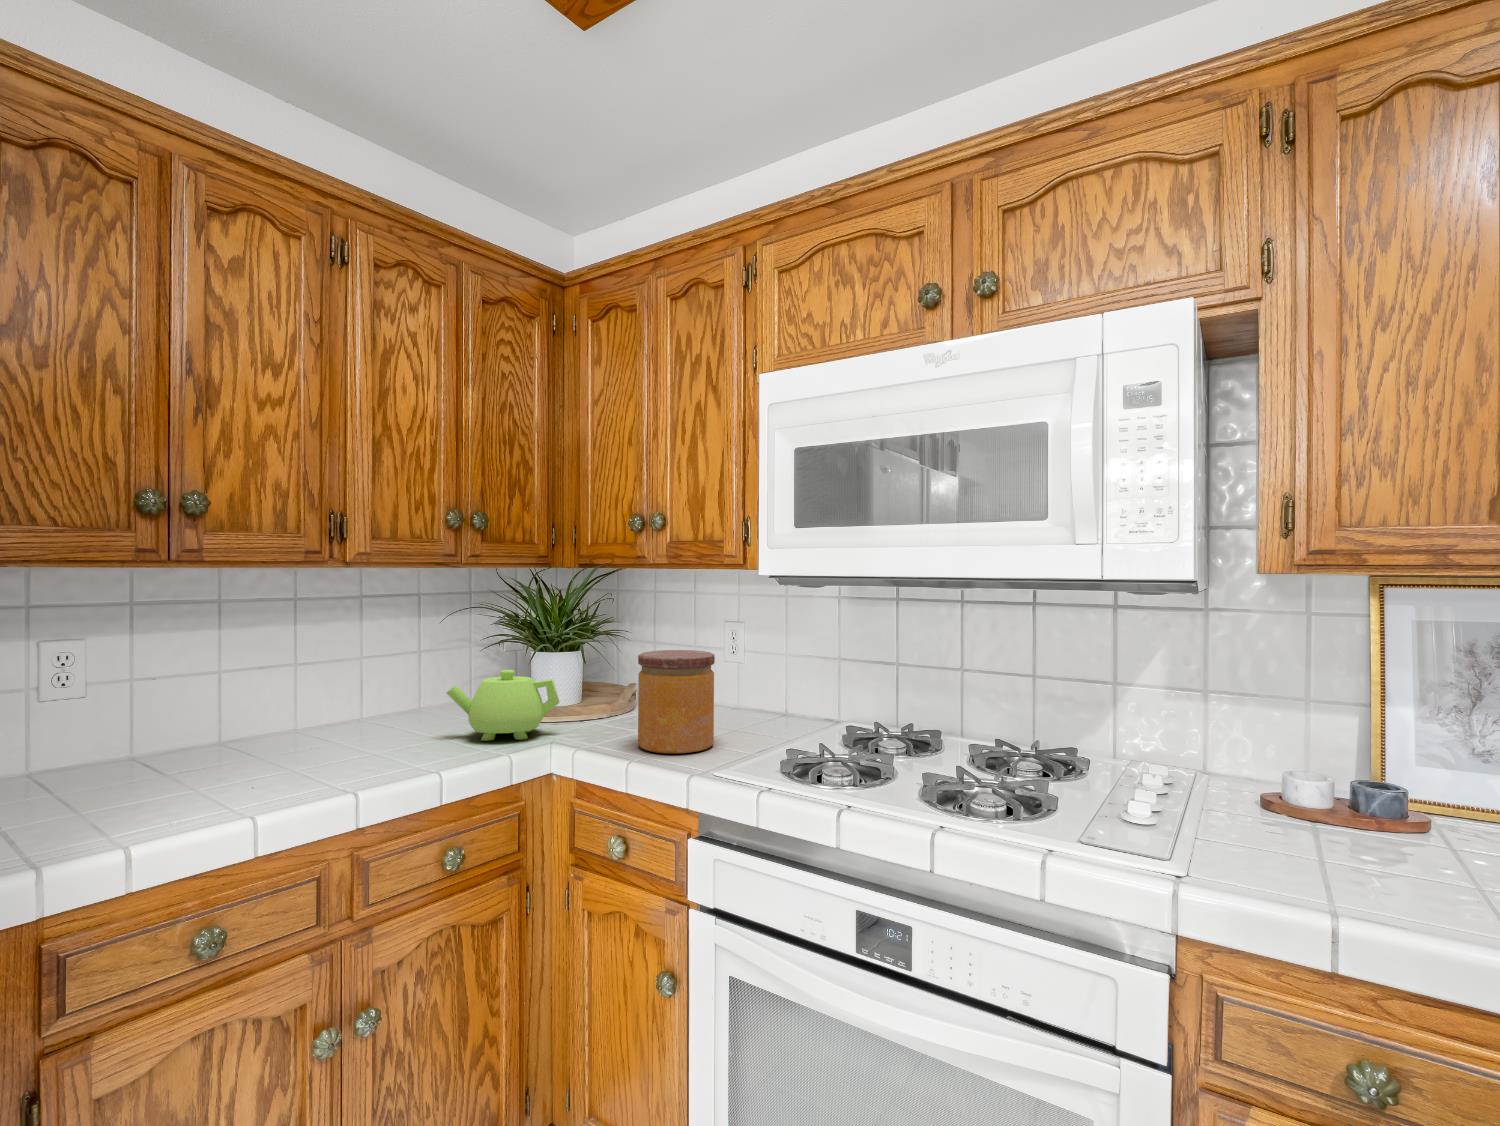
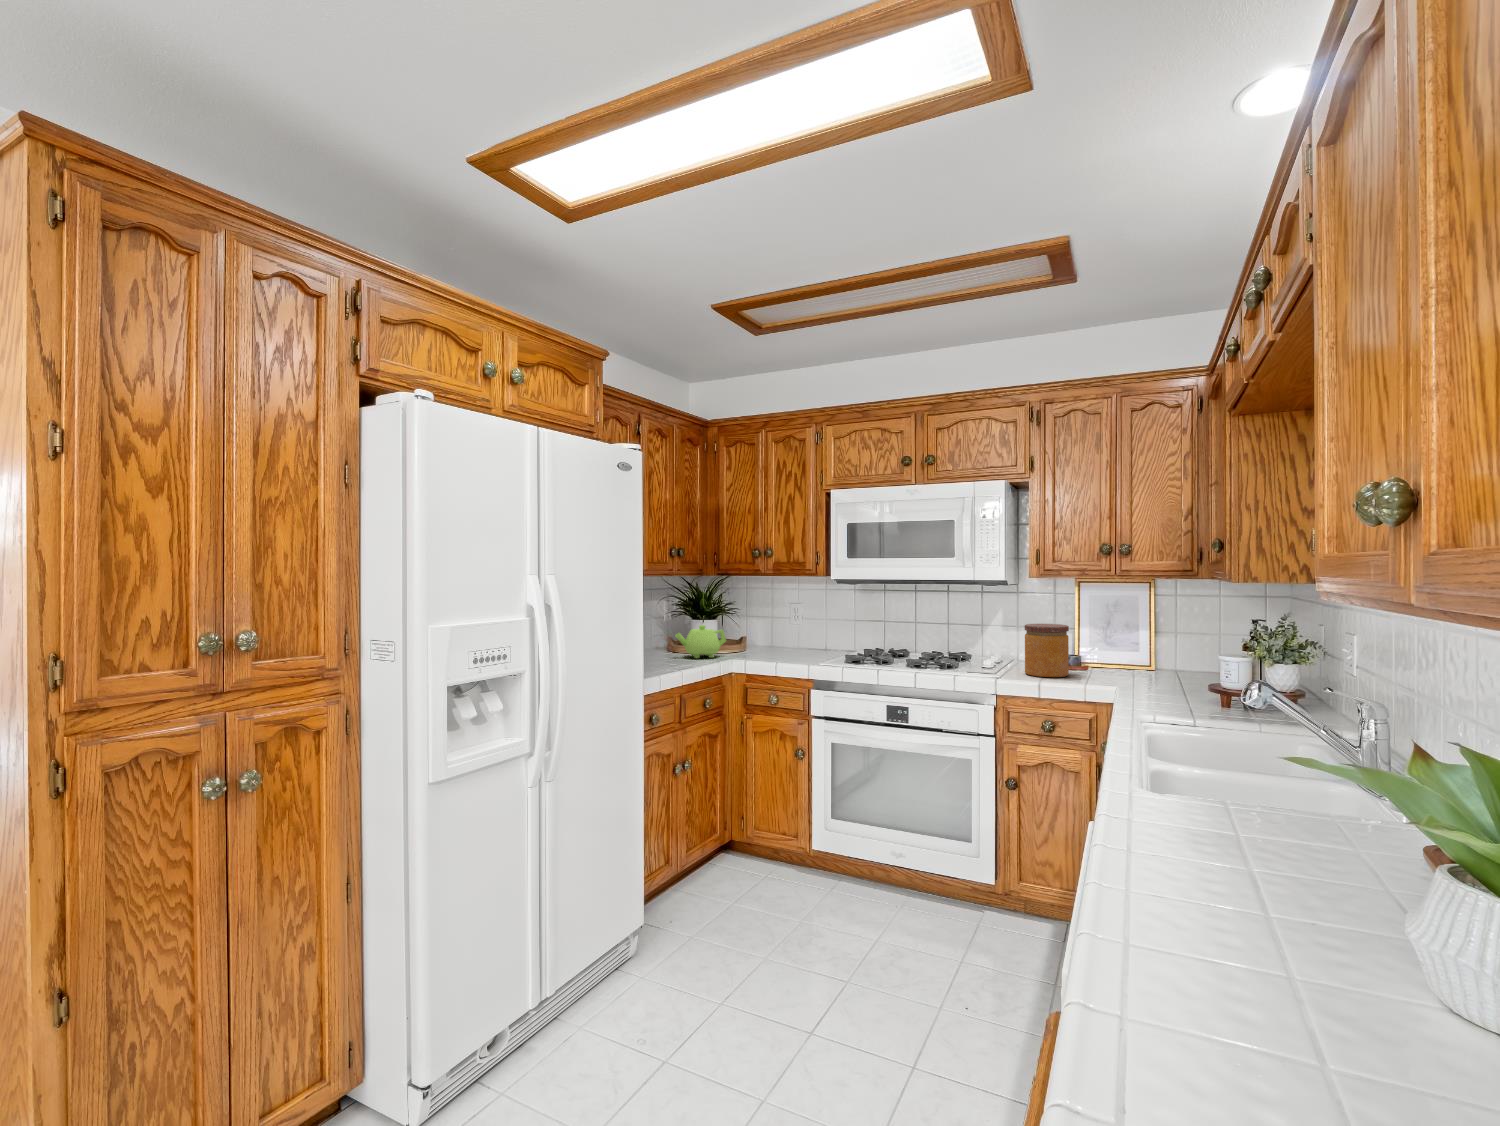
jar: present [638,650,715,753] -> present [1025,624,1069,677]

